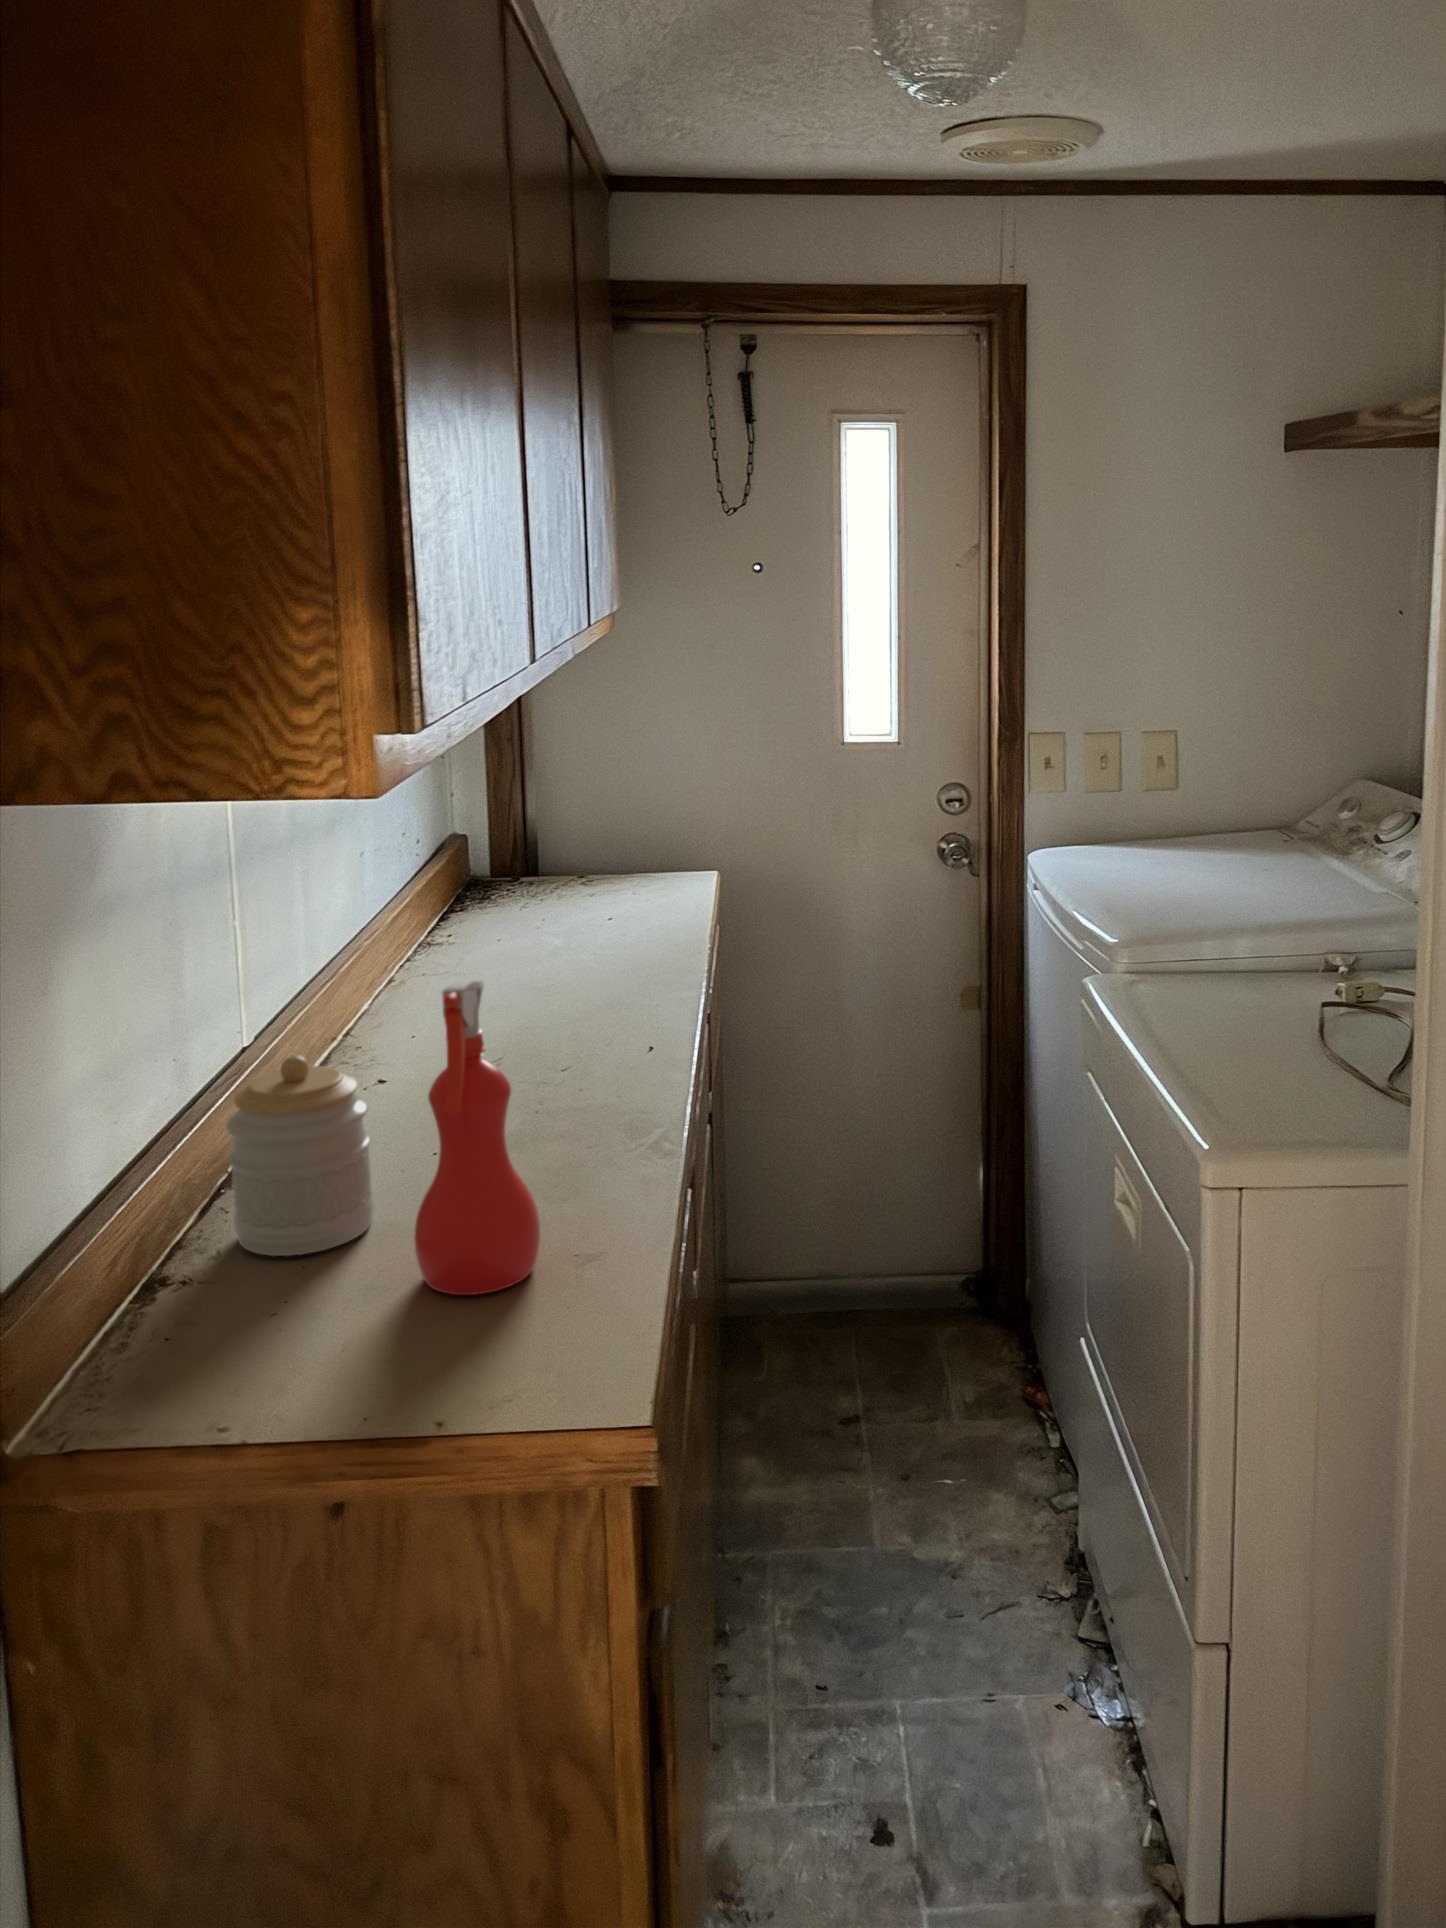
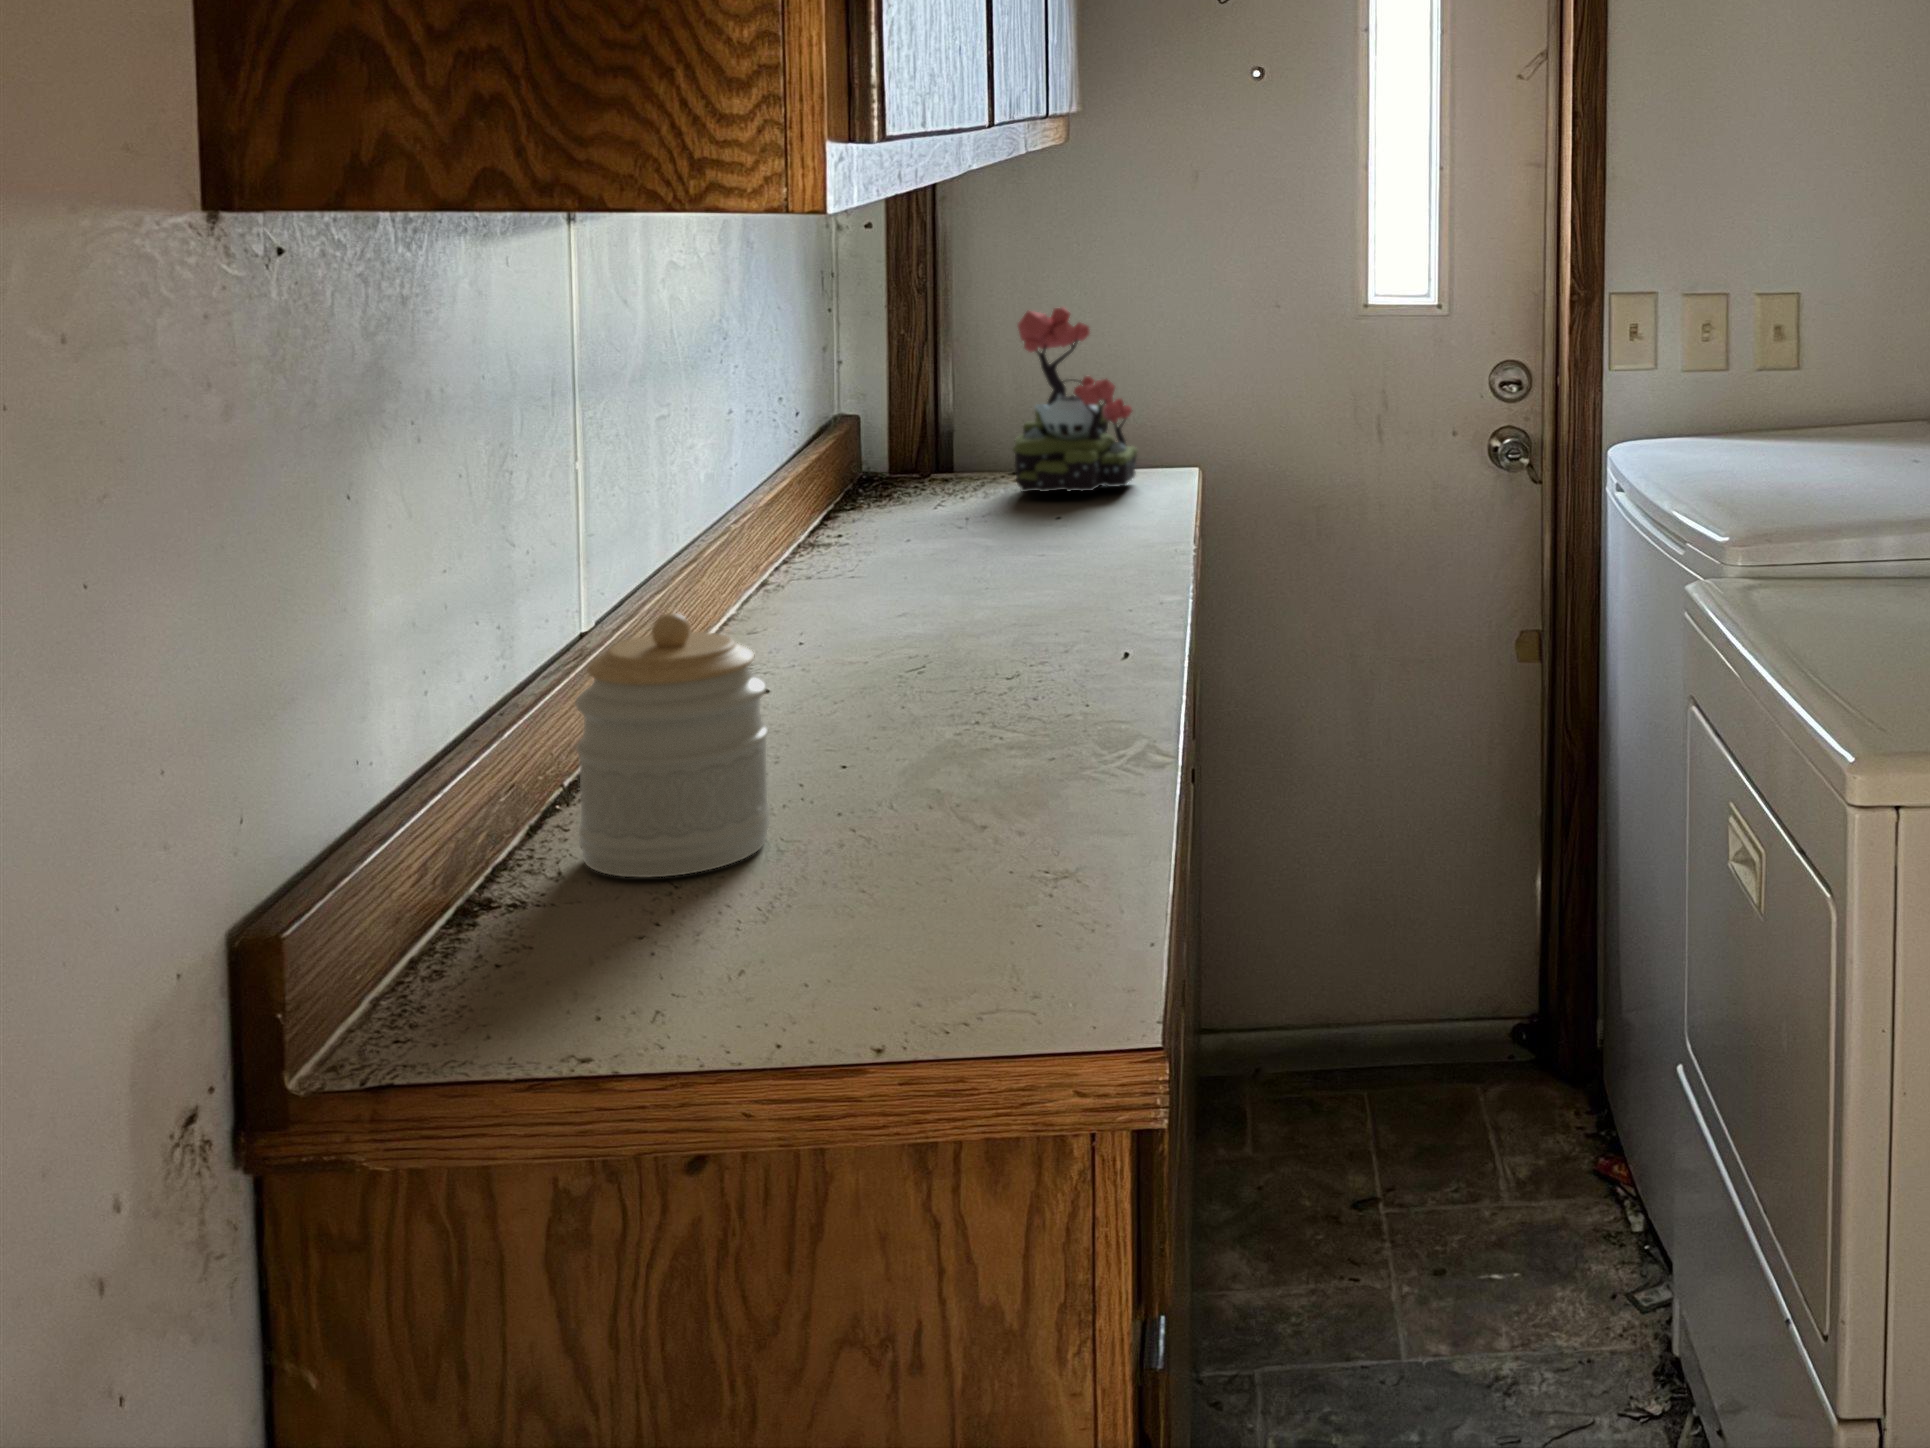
plant: none [579,757,672,898] -> present [1013,307,1137,492]
spray bottle: present [414,981,540,1295] -> none [834,502,1001,916]

